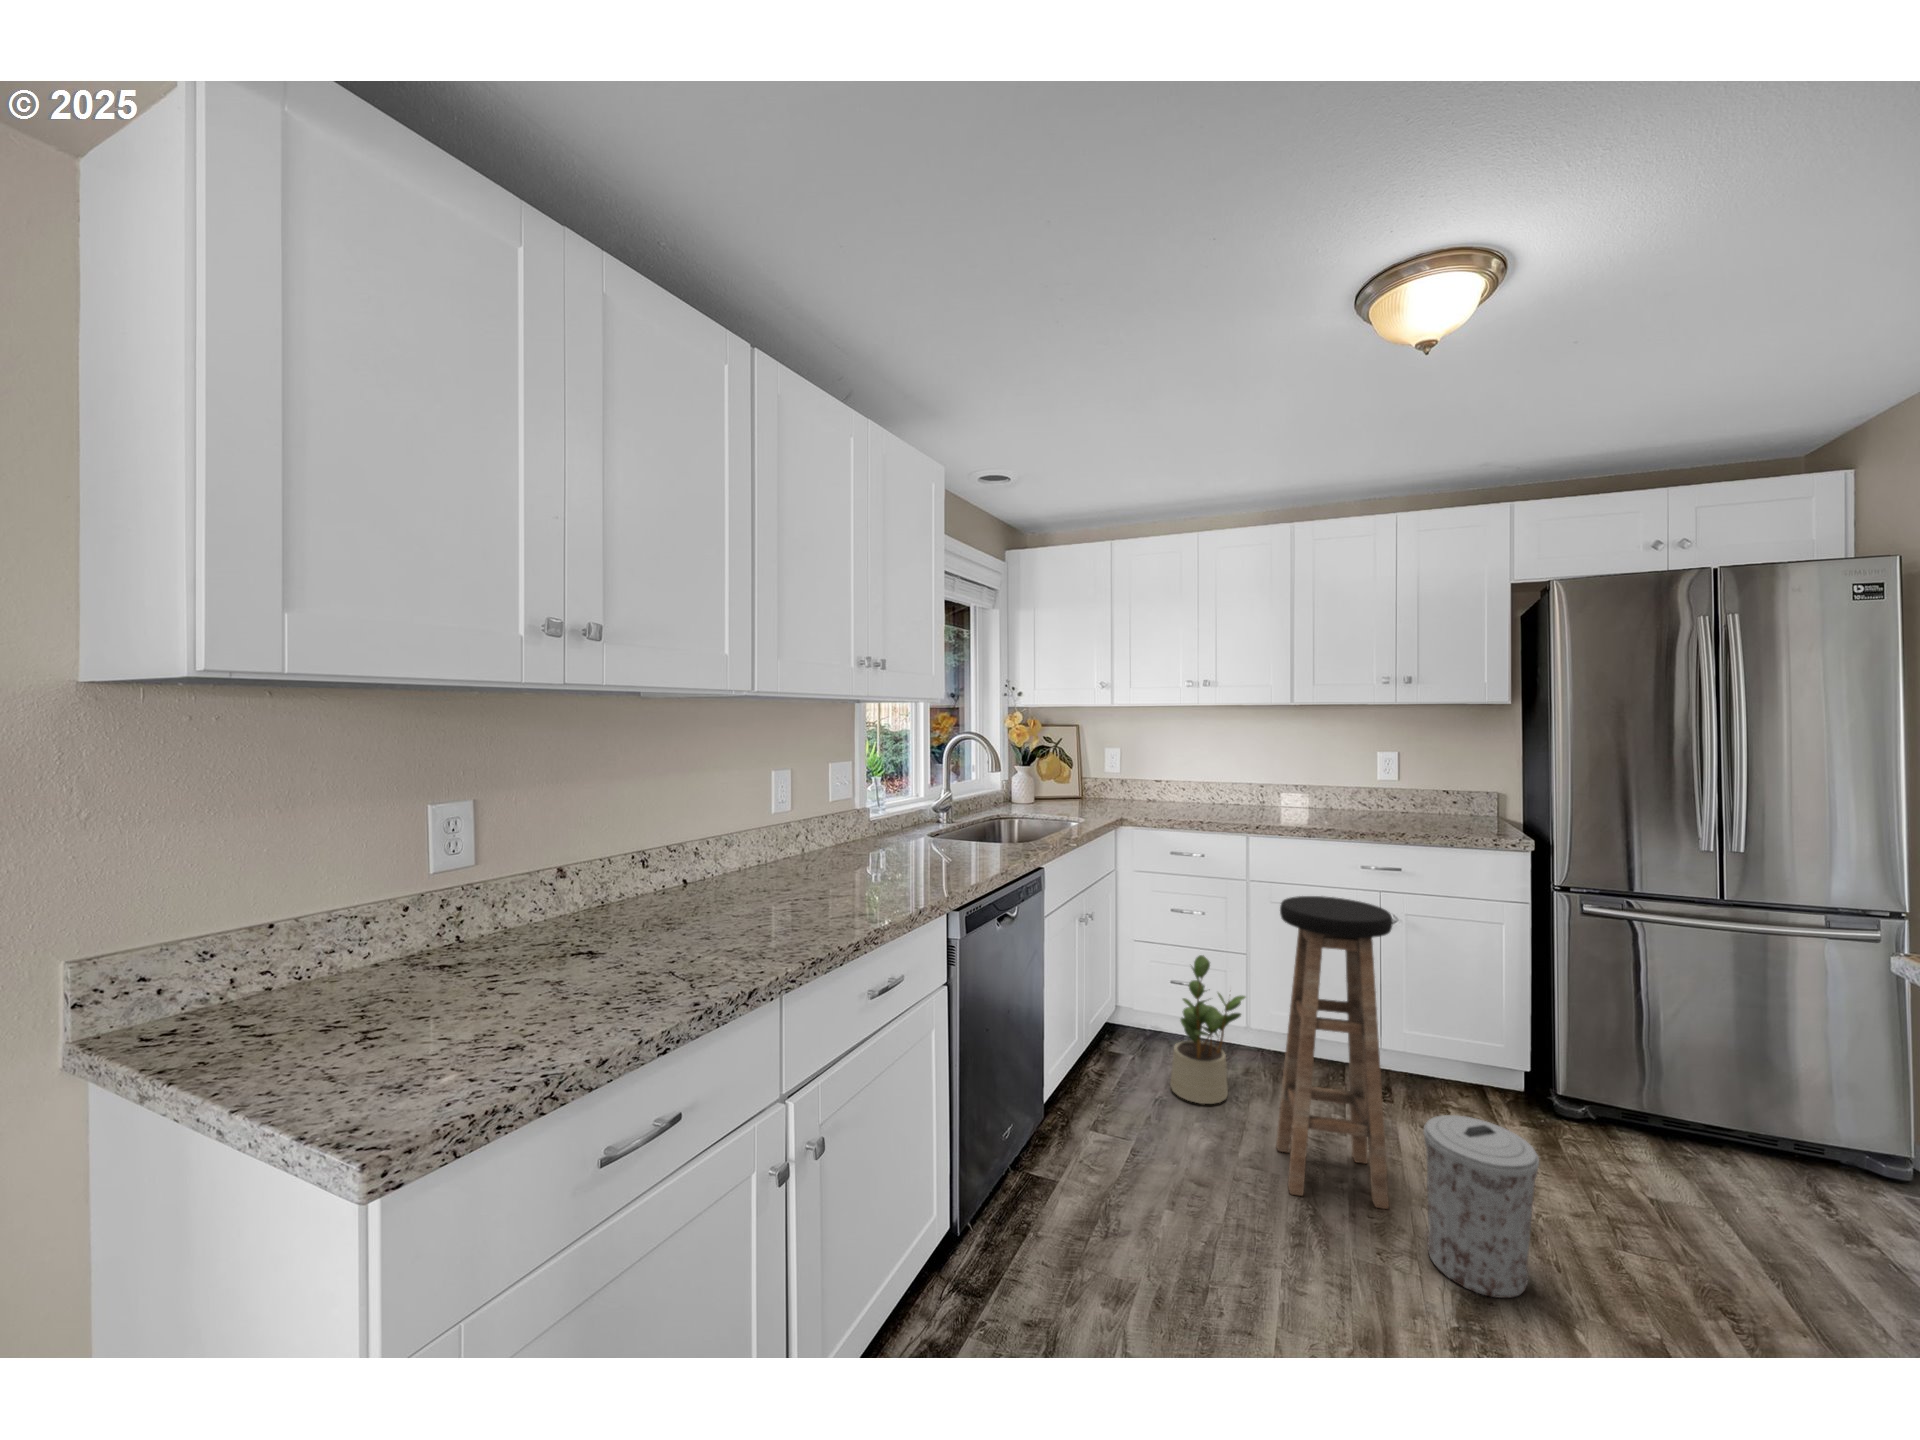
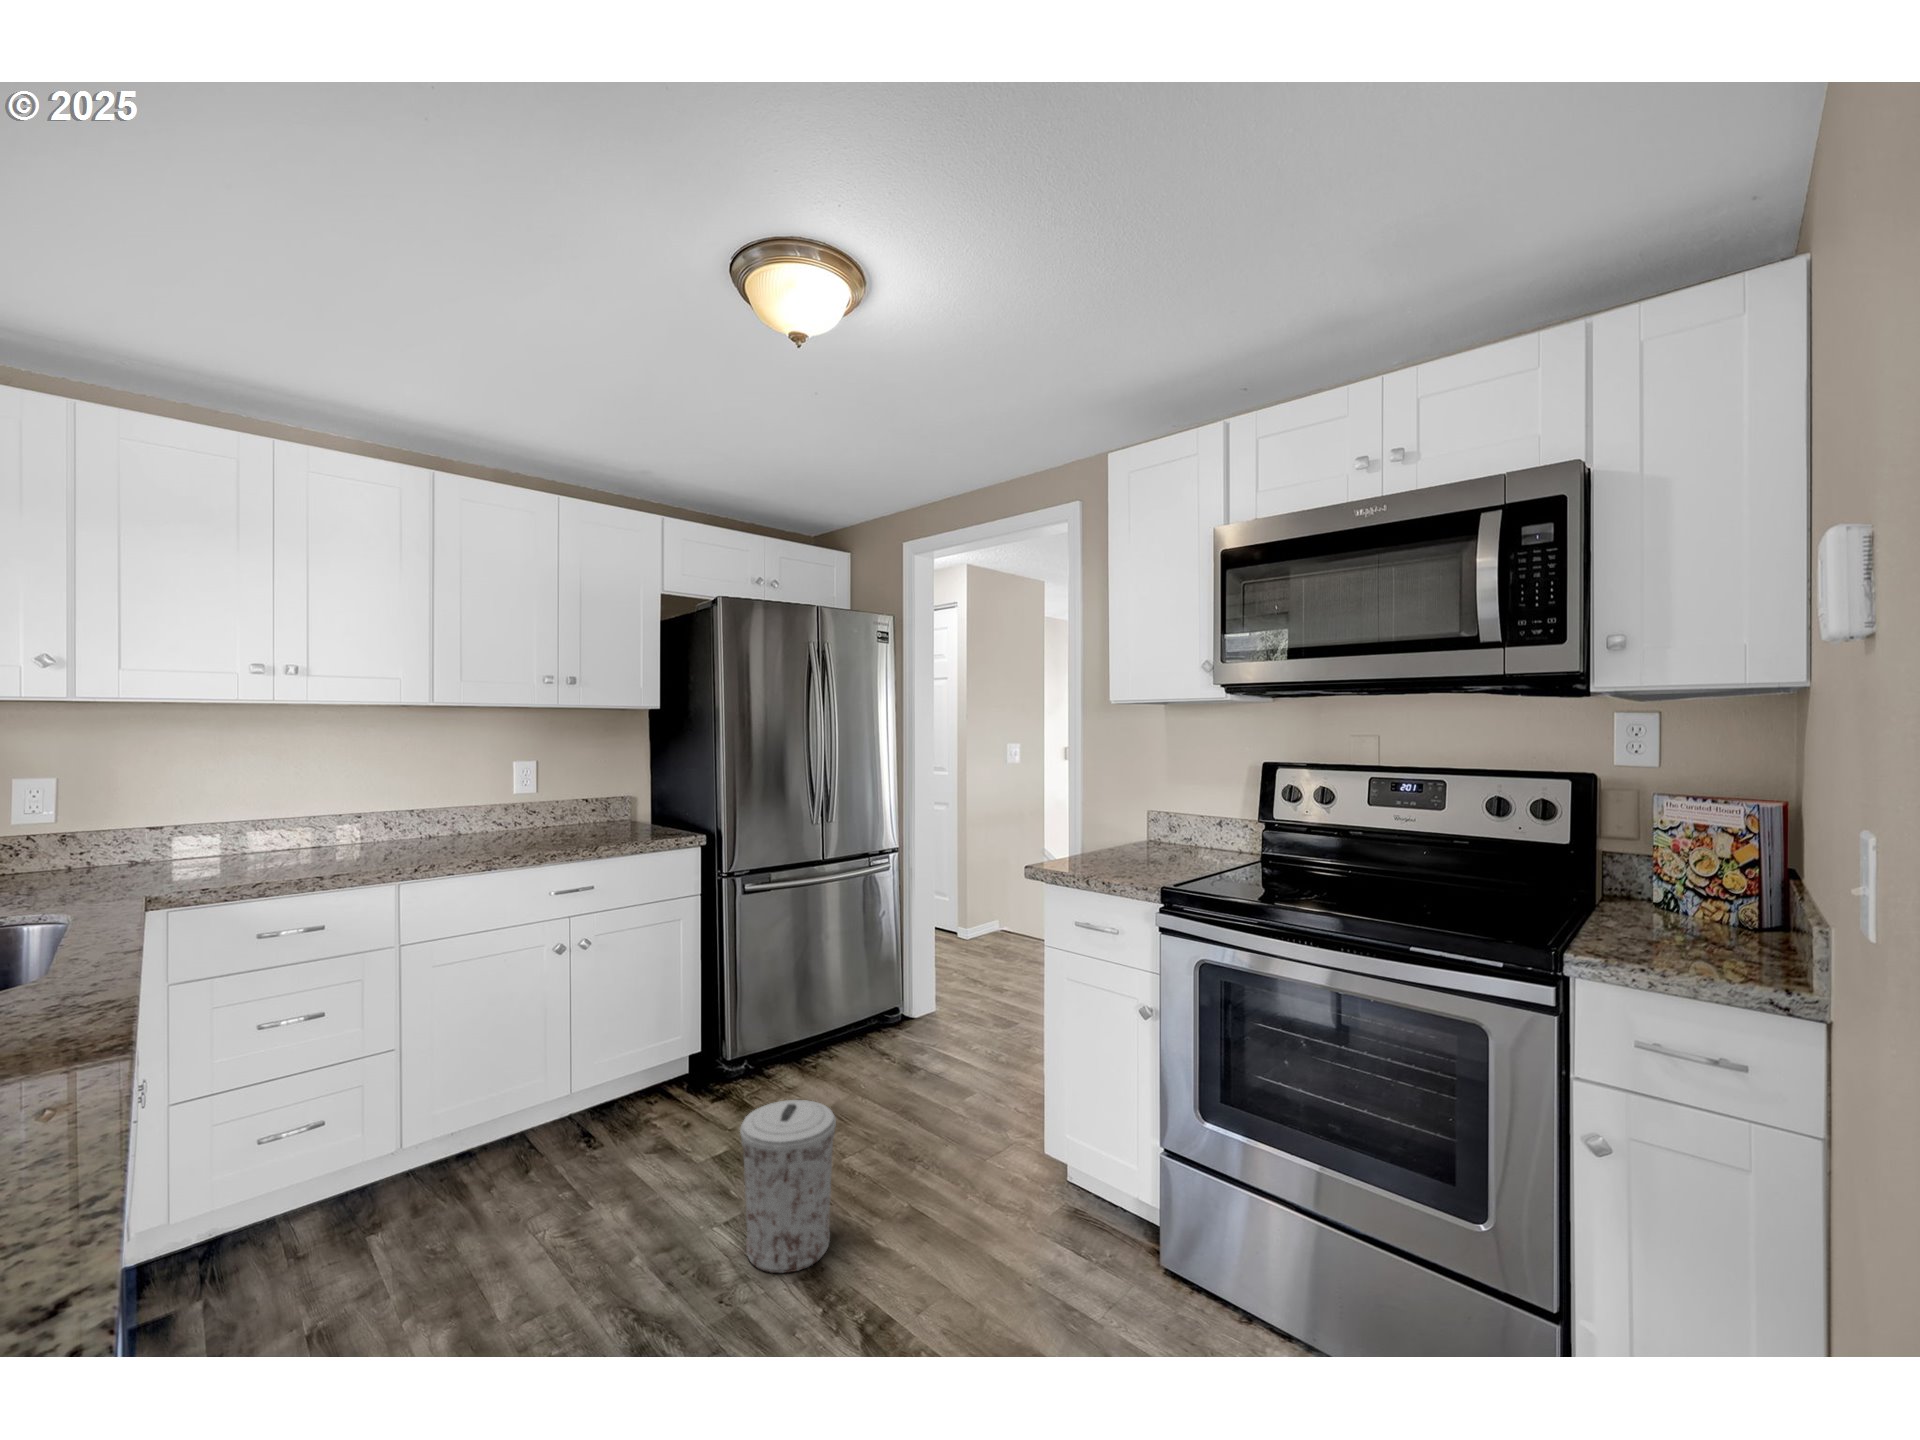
bar stool: present [1276,896,1393,1209] -> none [537,923,692,1310]
potted plant: present [1170,955,1245,1104] -> none [330,1067,447,1300]

